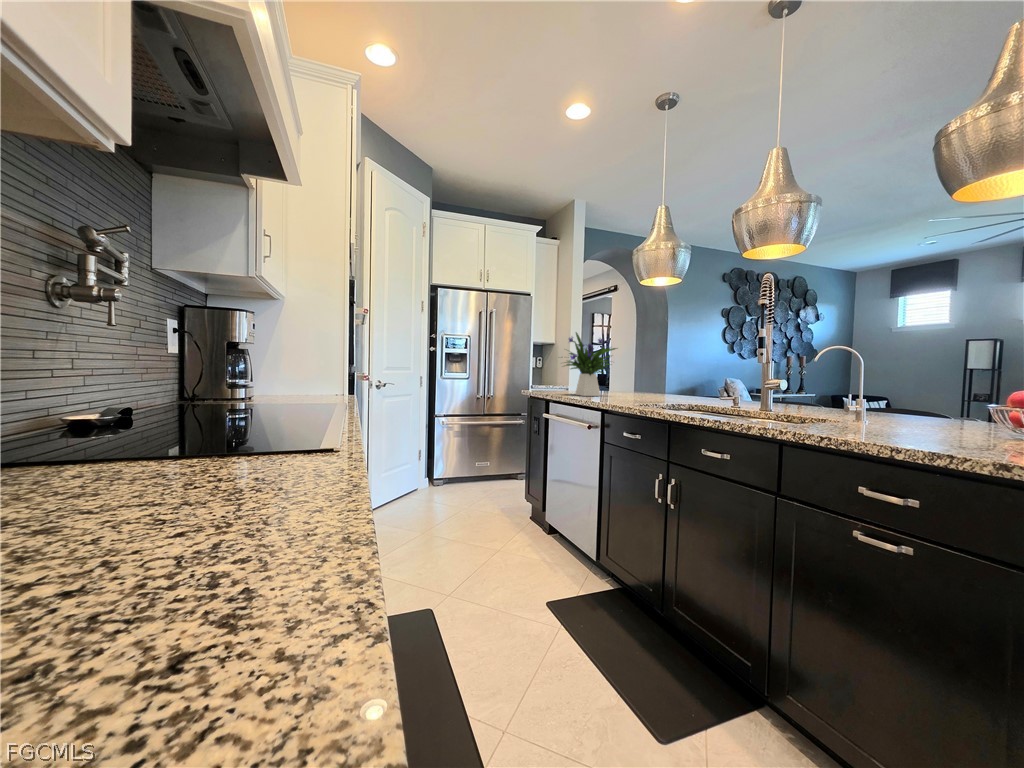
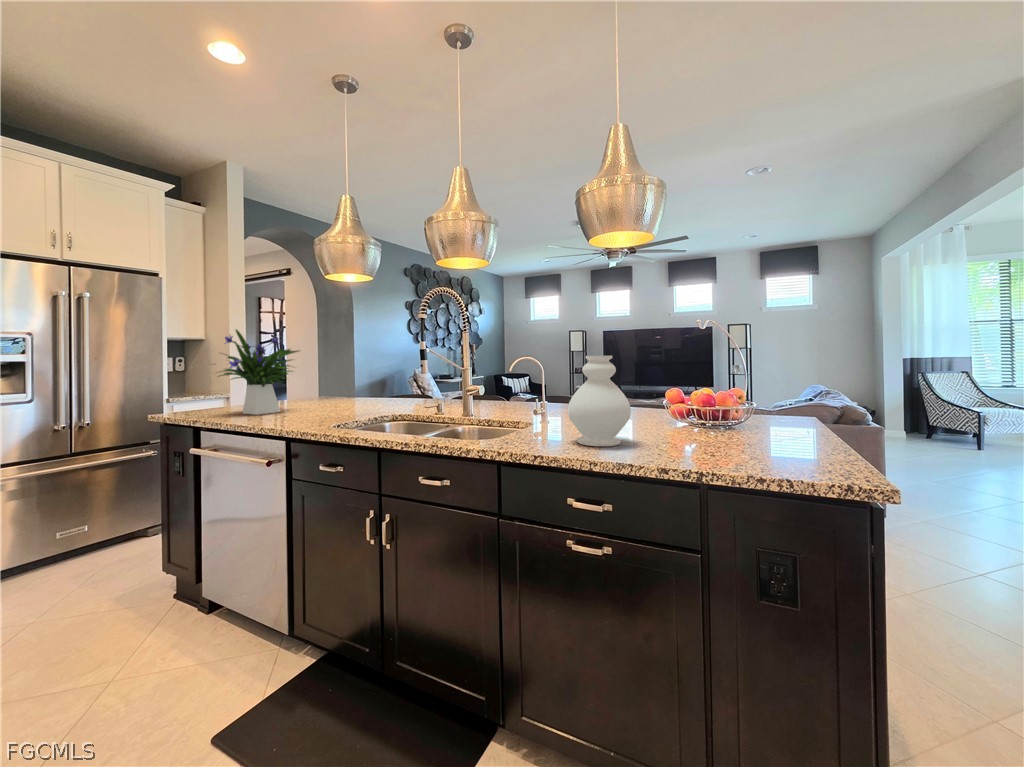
decorative vase: none [879,338,981,444] -> present [568,356,631,446]

